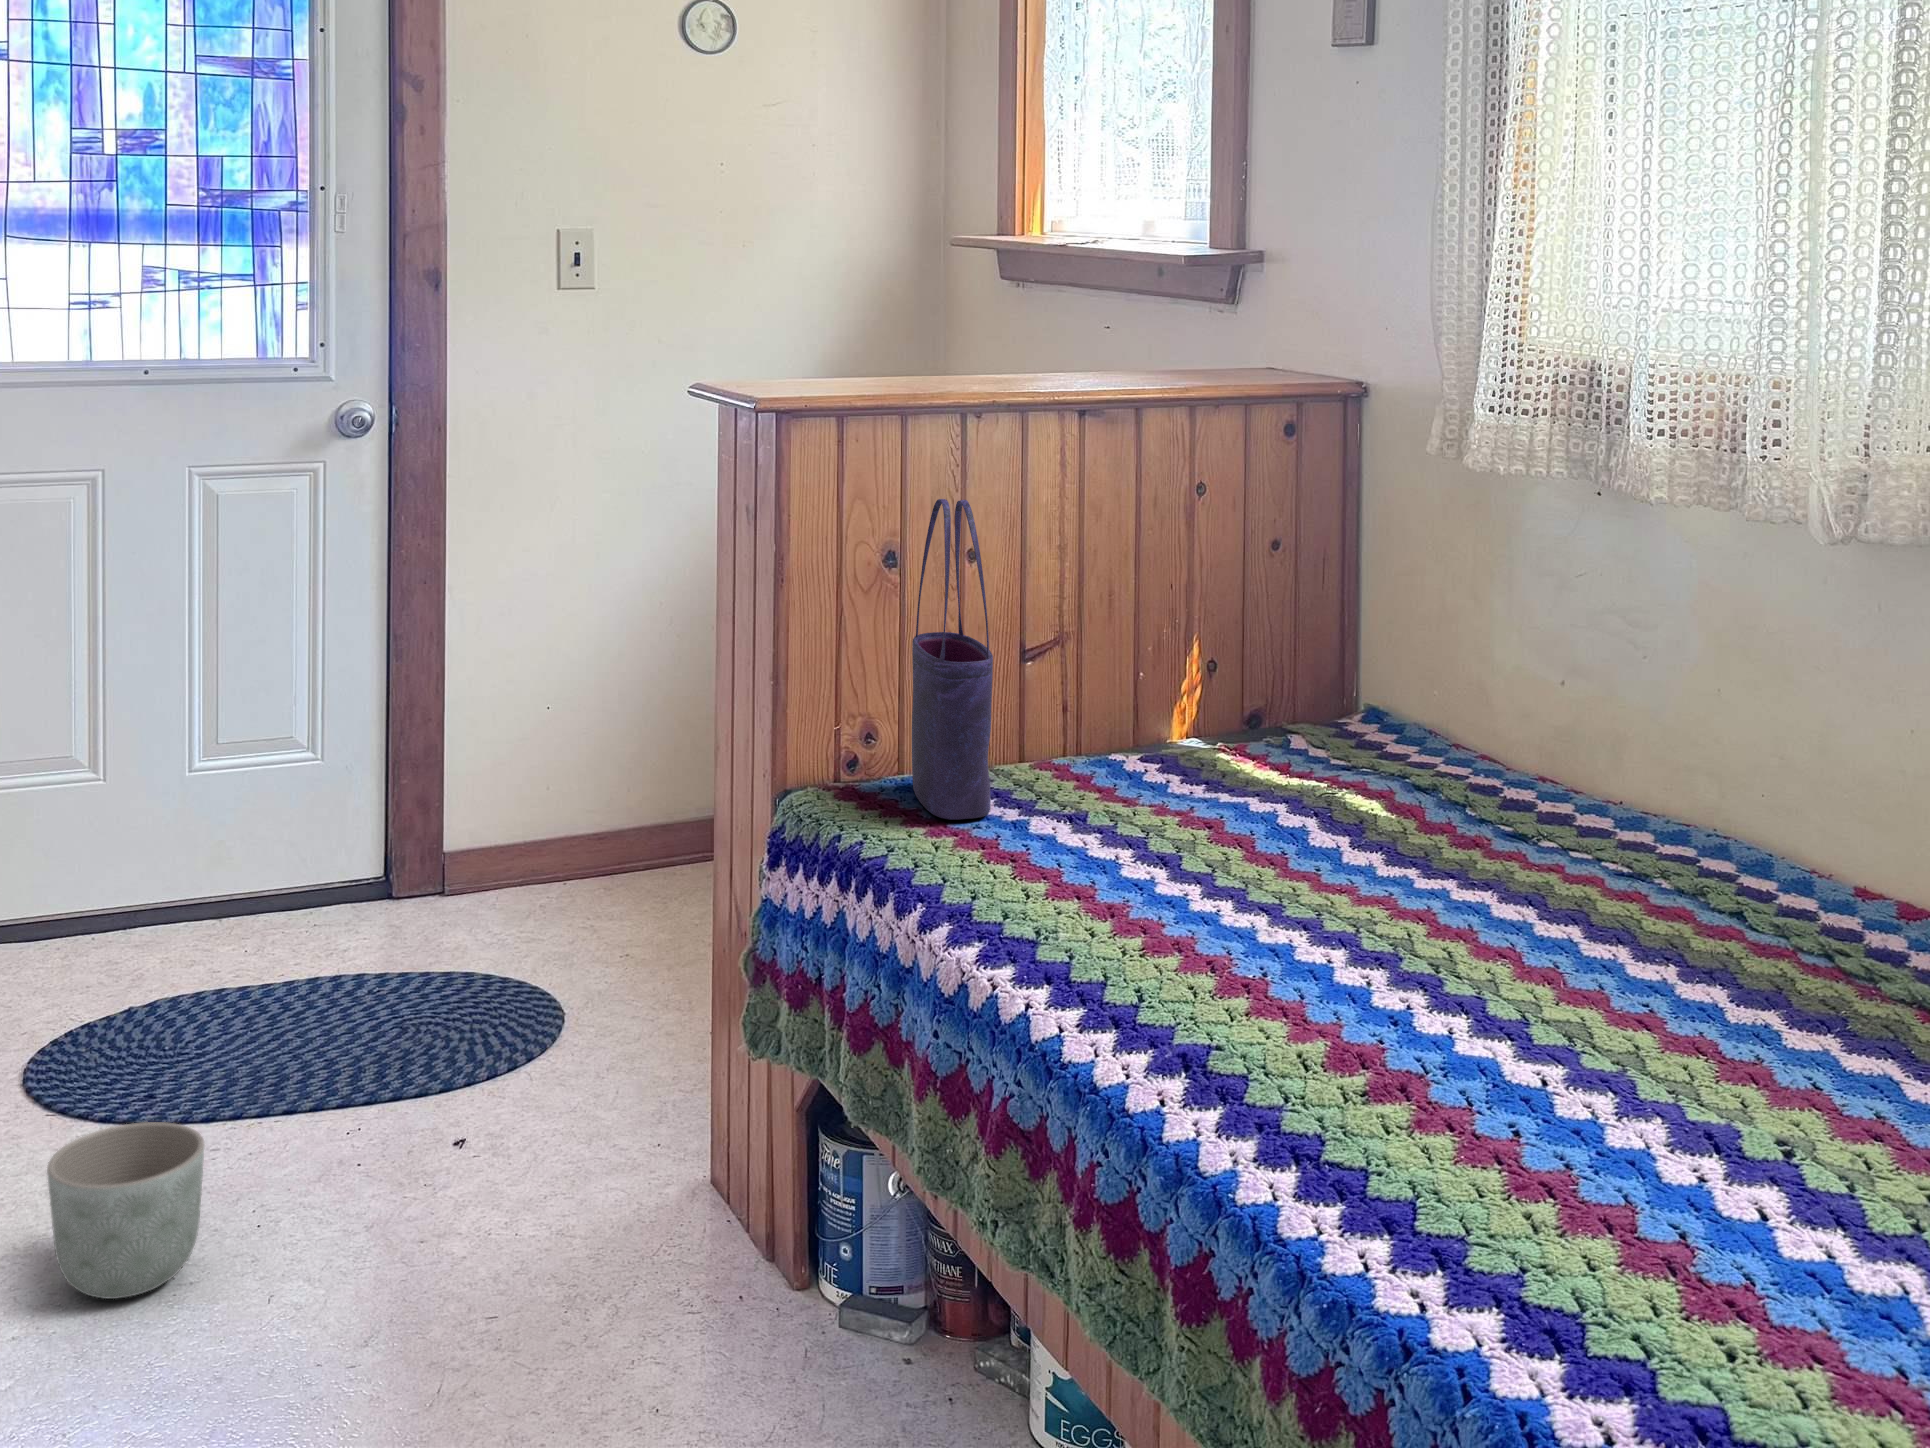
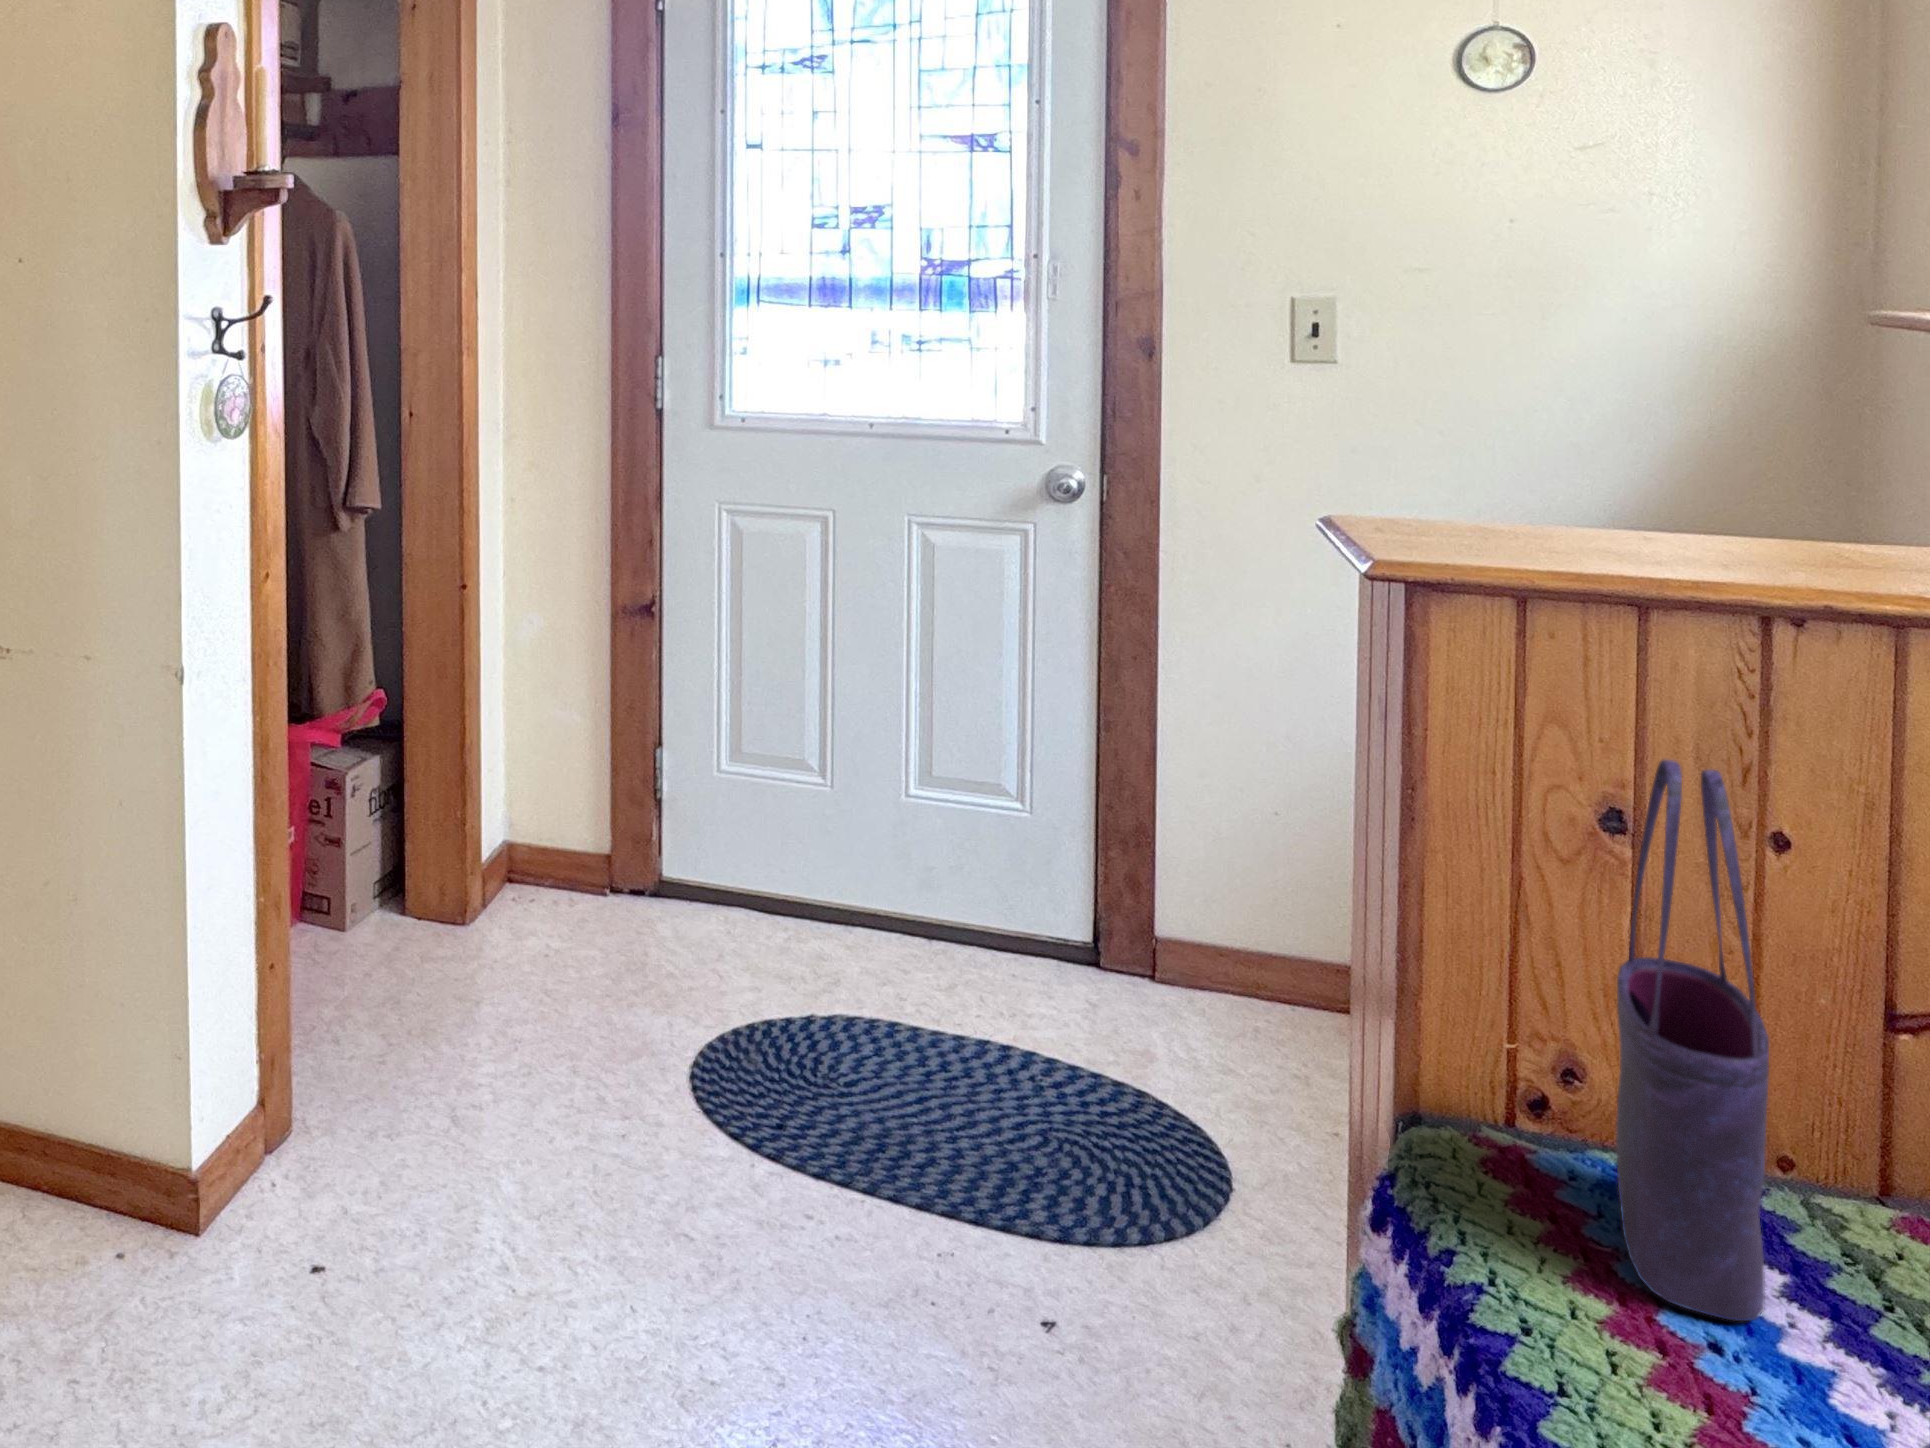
planter: present [47,1122,205,1299] -> none [588,1176,732,1368]

